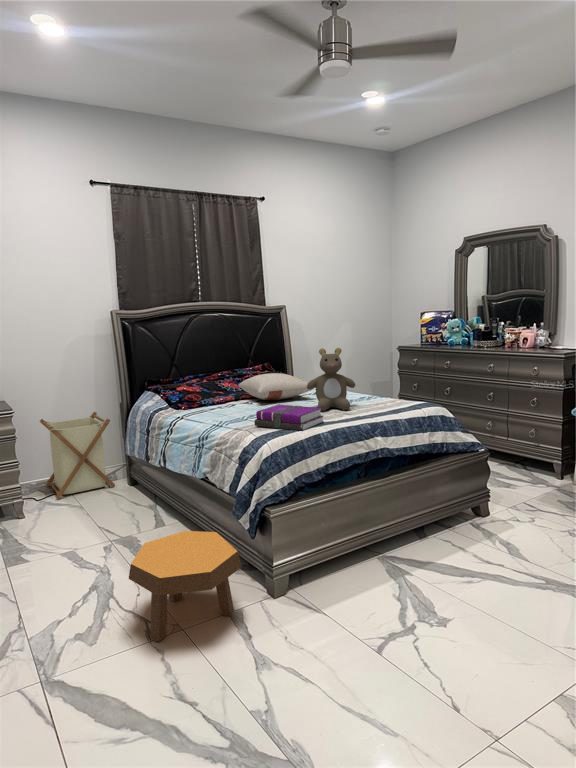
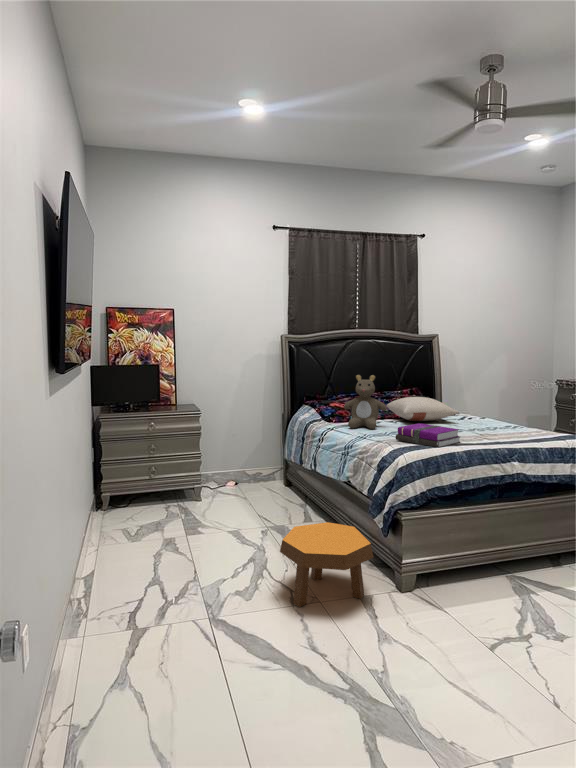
teddy bear: present [307,348,355,411] -> present [344,375,387,429]
laundry basket: present [40,412,115,499] -> none [218,420,274,490]

